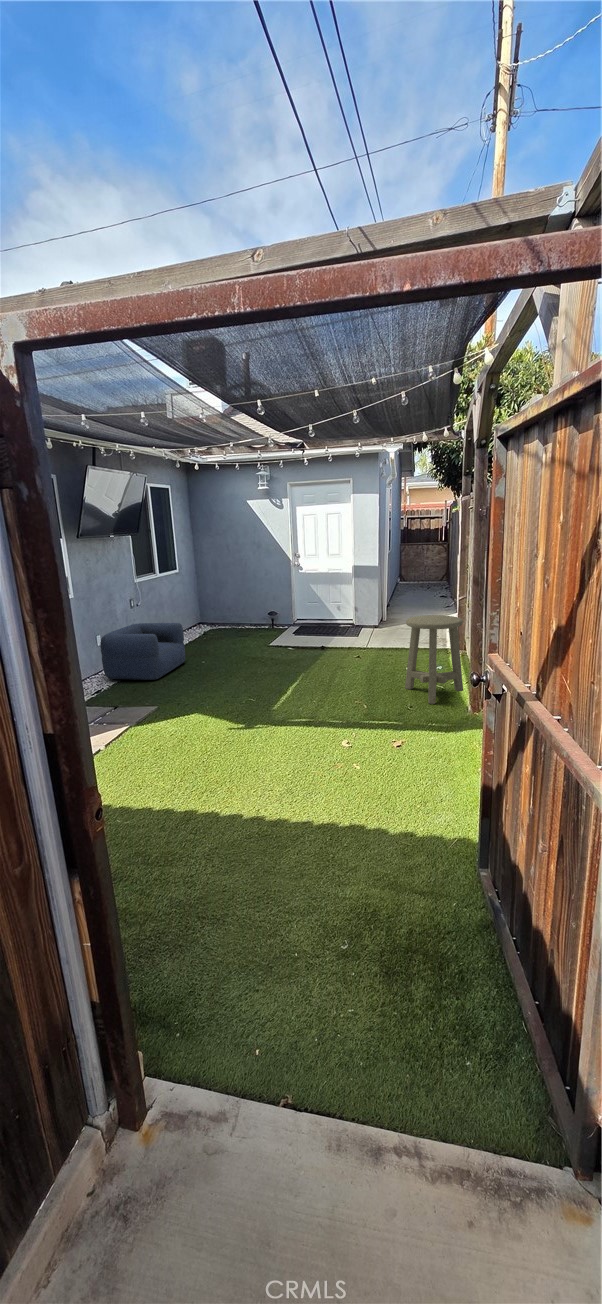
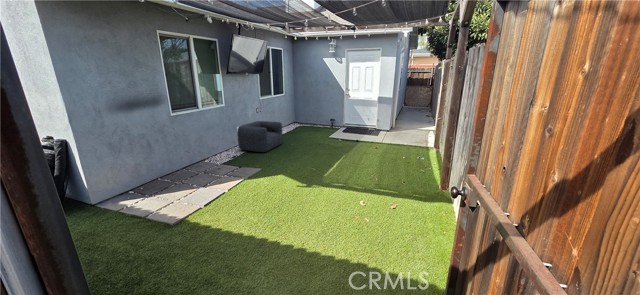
stool: present [405,615,463,704] -> none [402,129,441,182]

